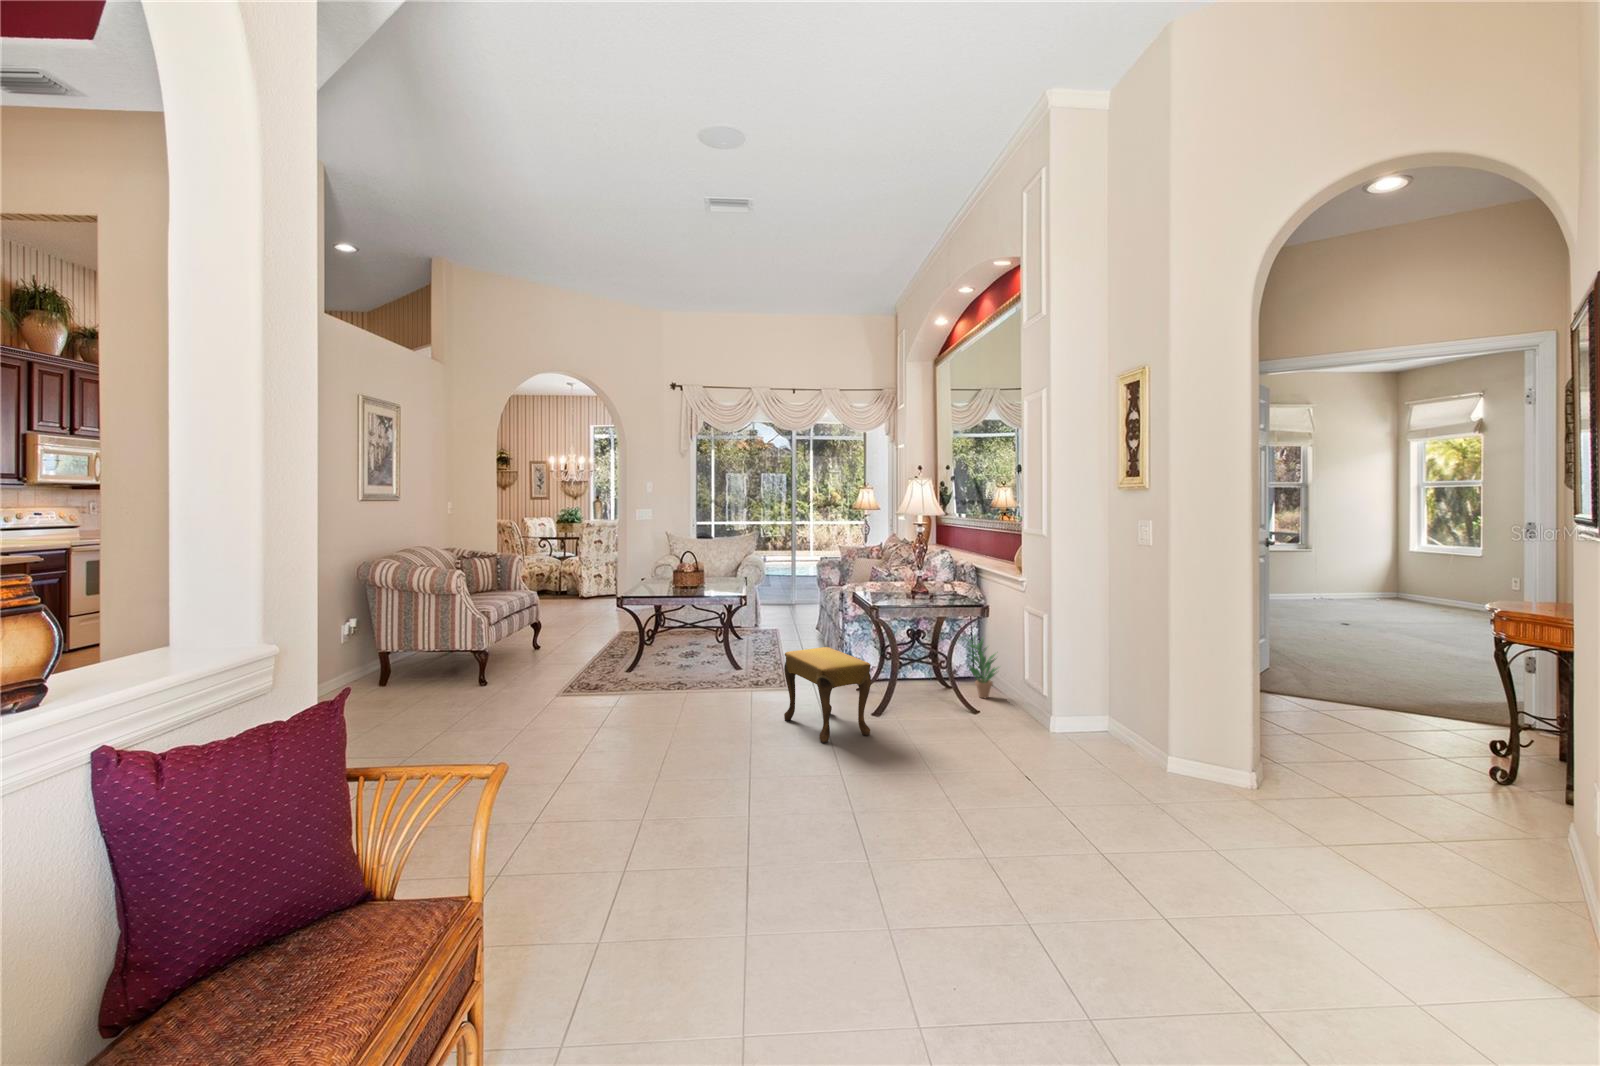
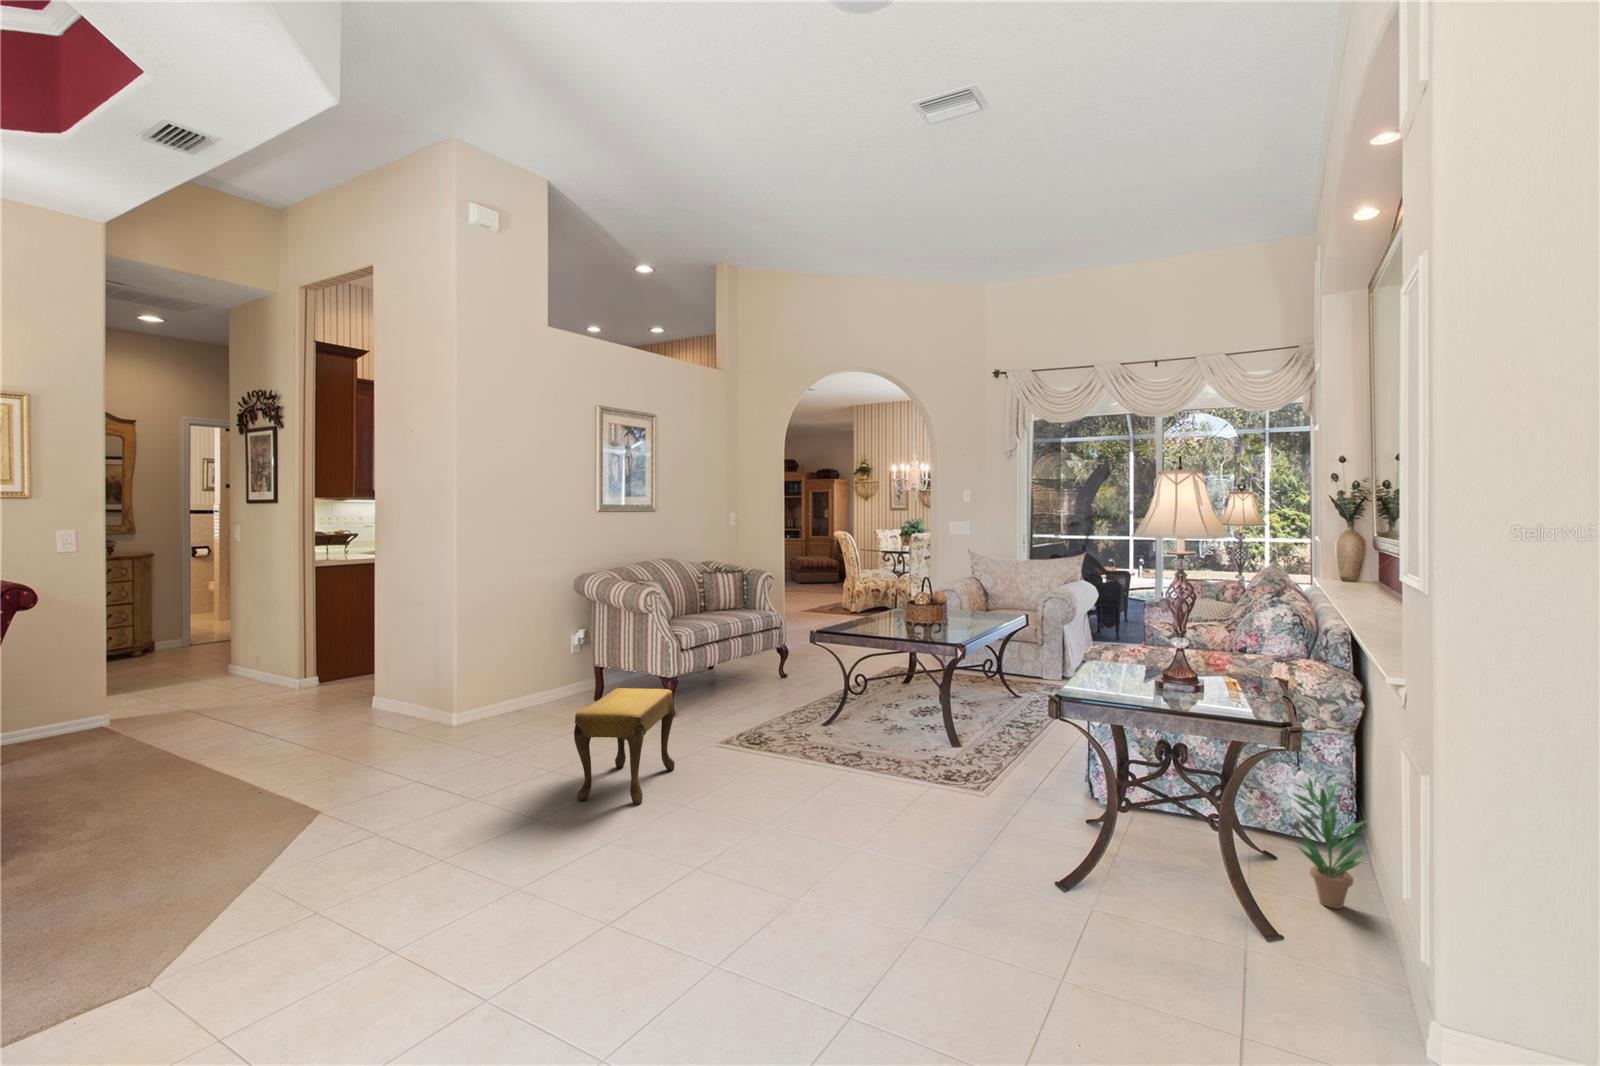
footstool: present [784,647,871,743] -> present [574,688,675,804]

